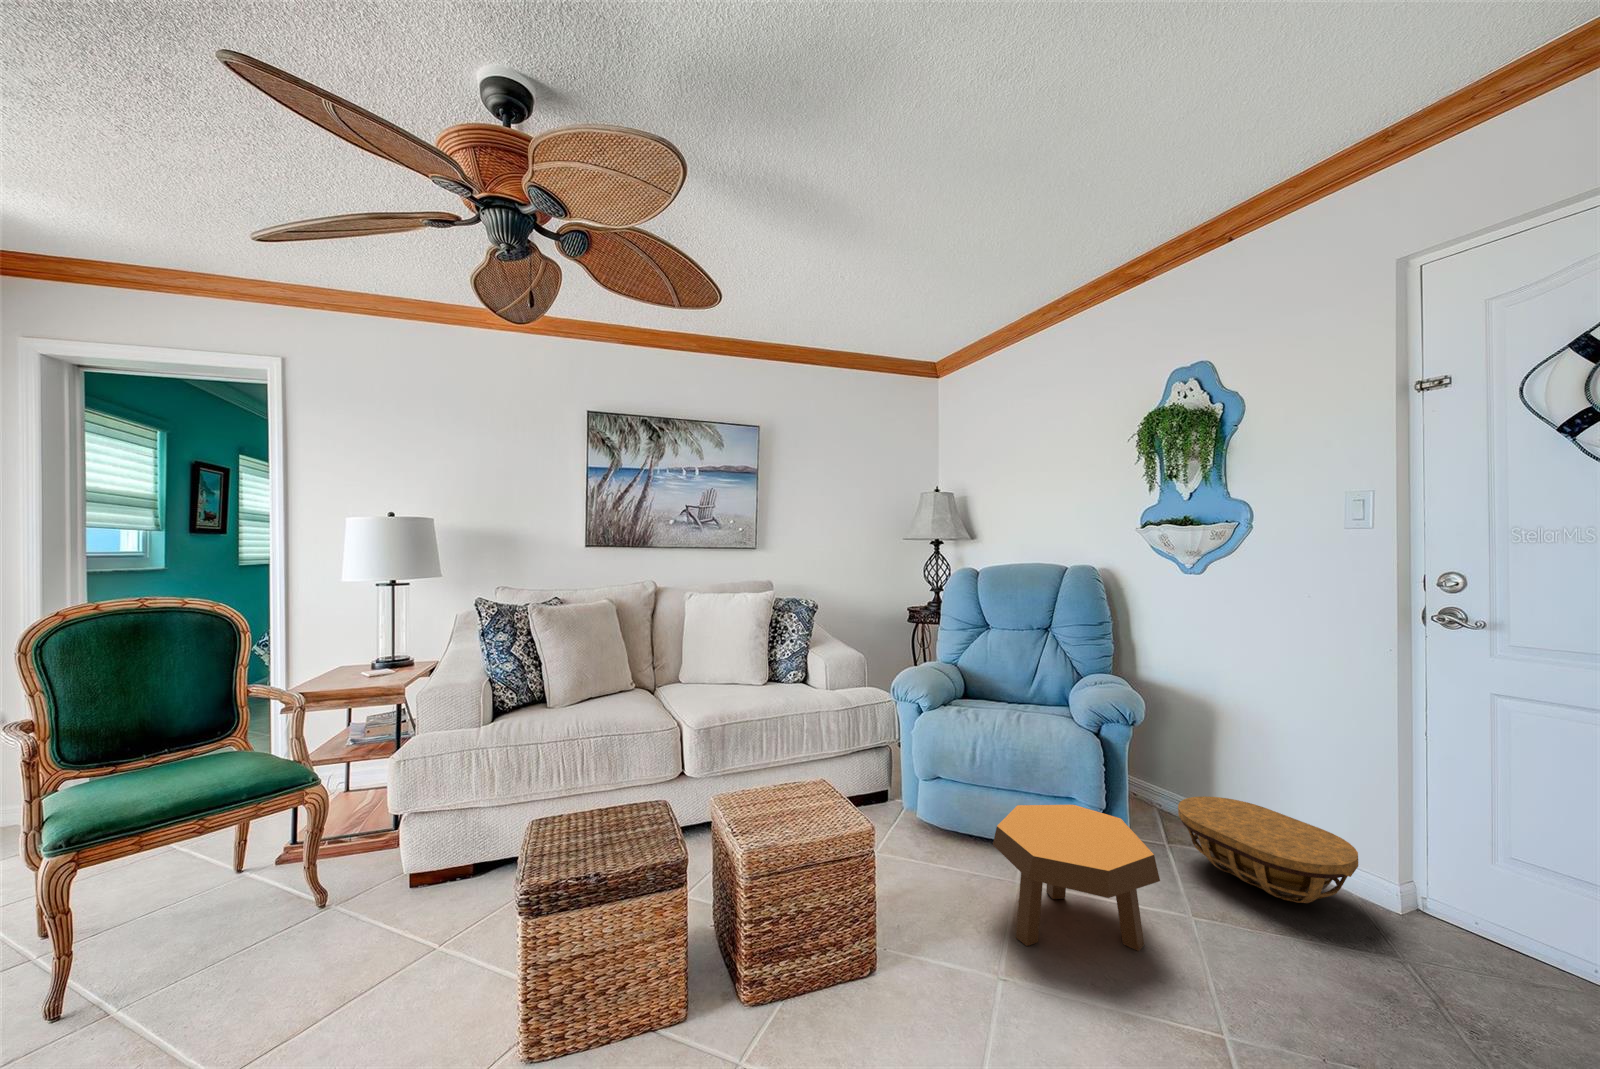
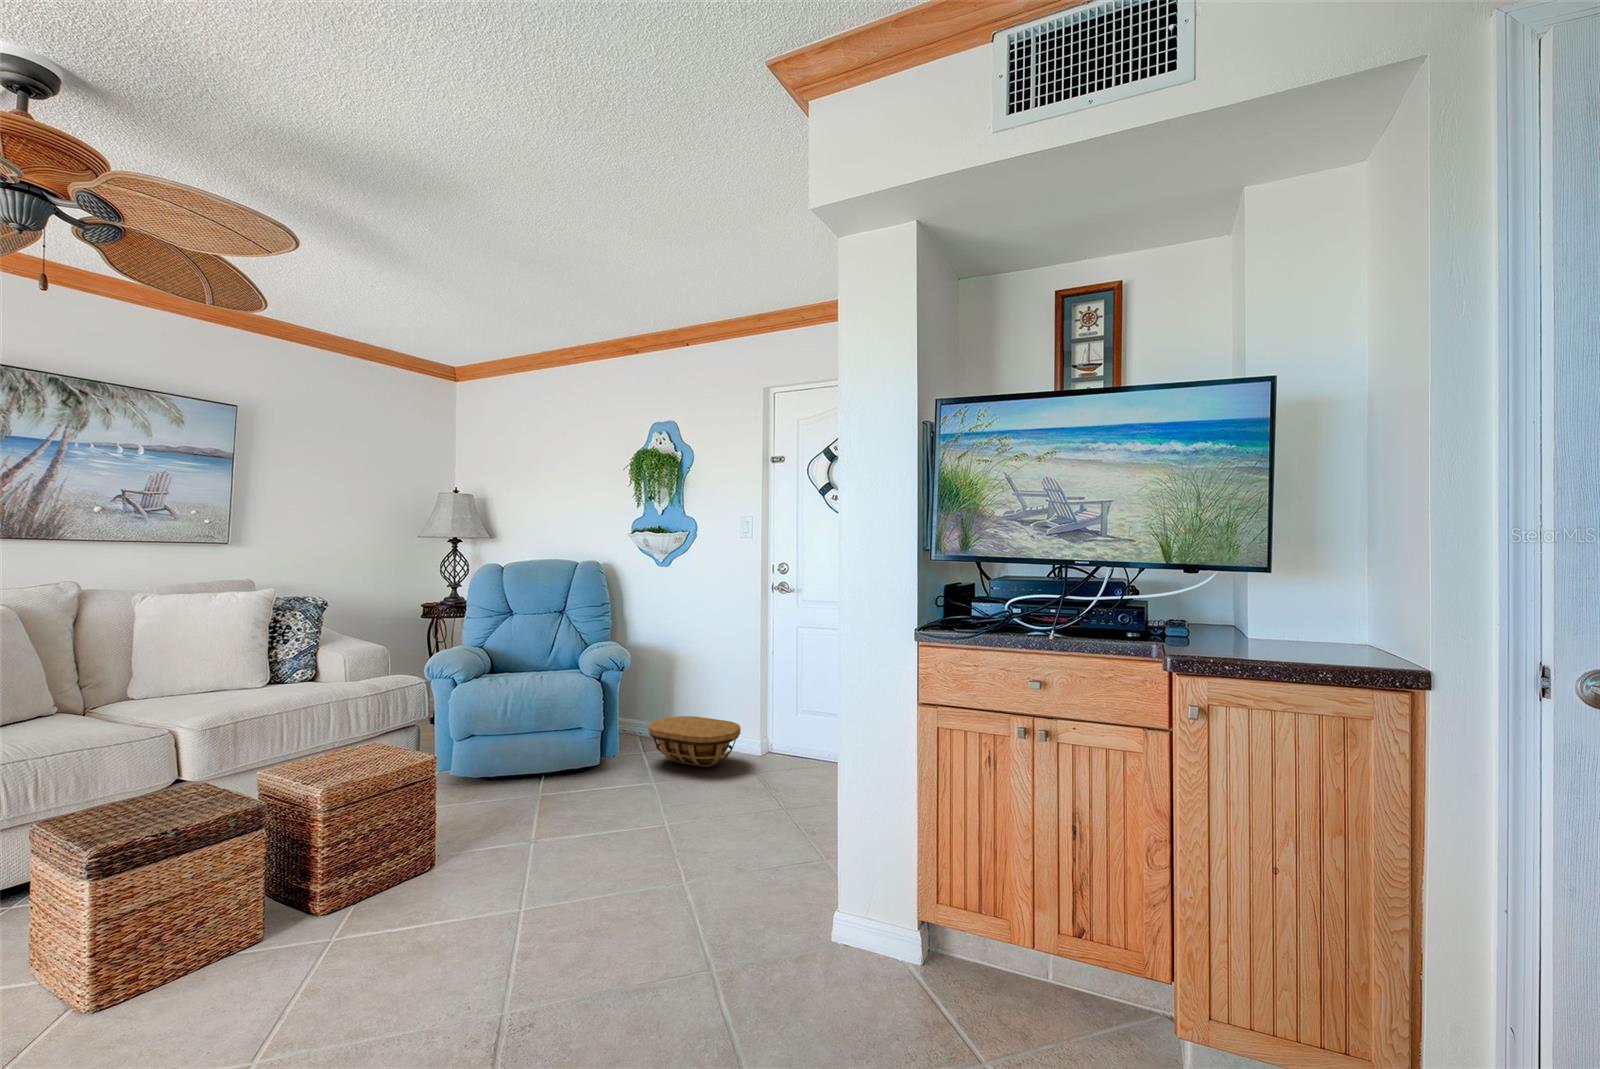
footstool: present [993,805,1160,951] -> none [520,733,633,827]

